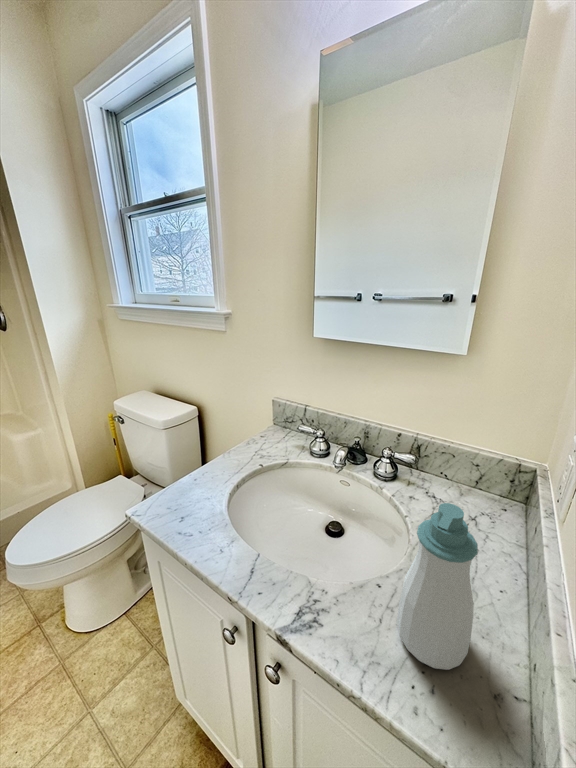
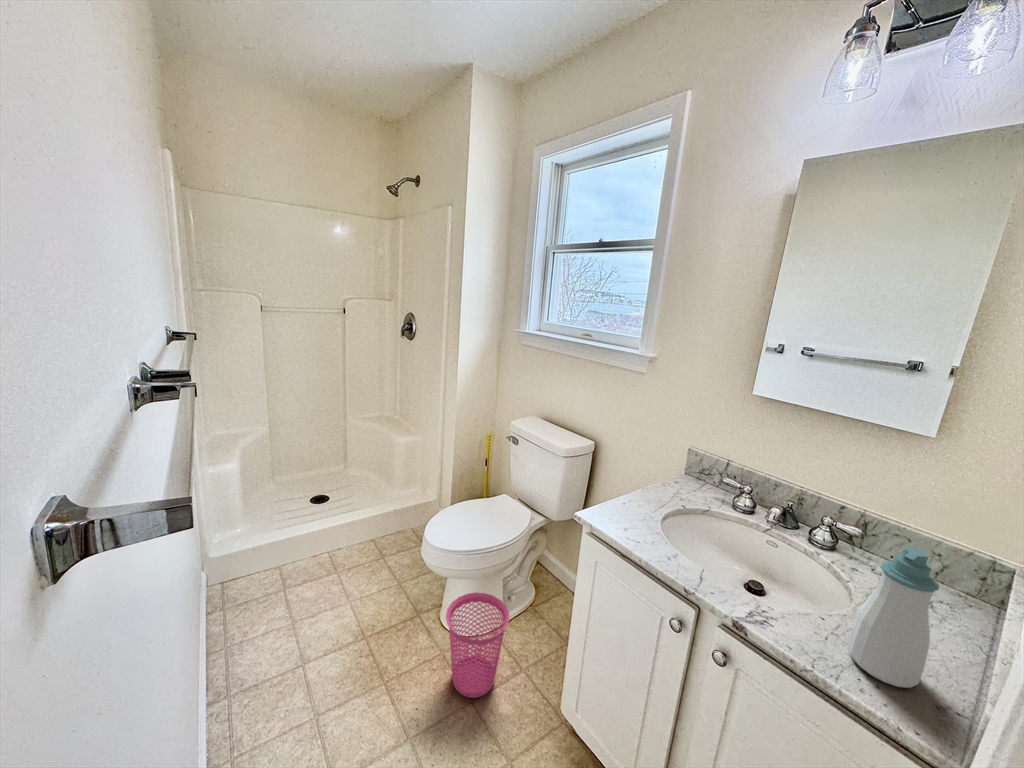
waste basket: none [35,591,120,707] -> present [446,593,509,698]

